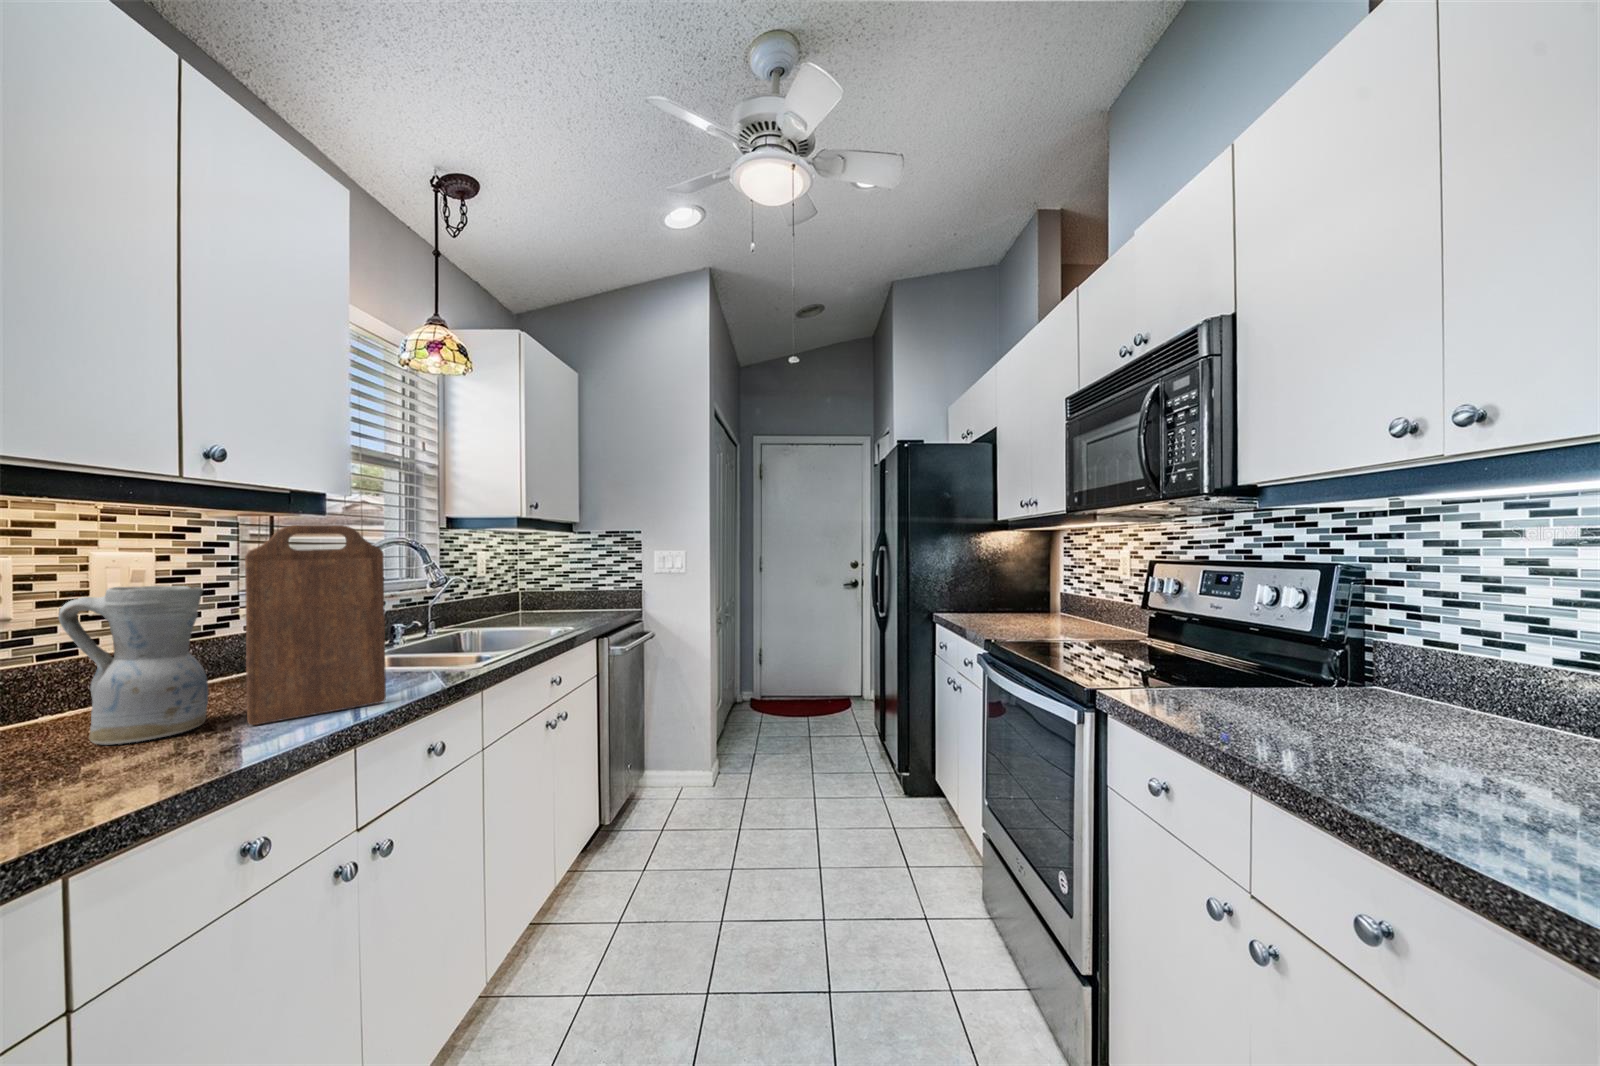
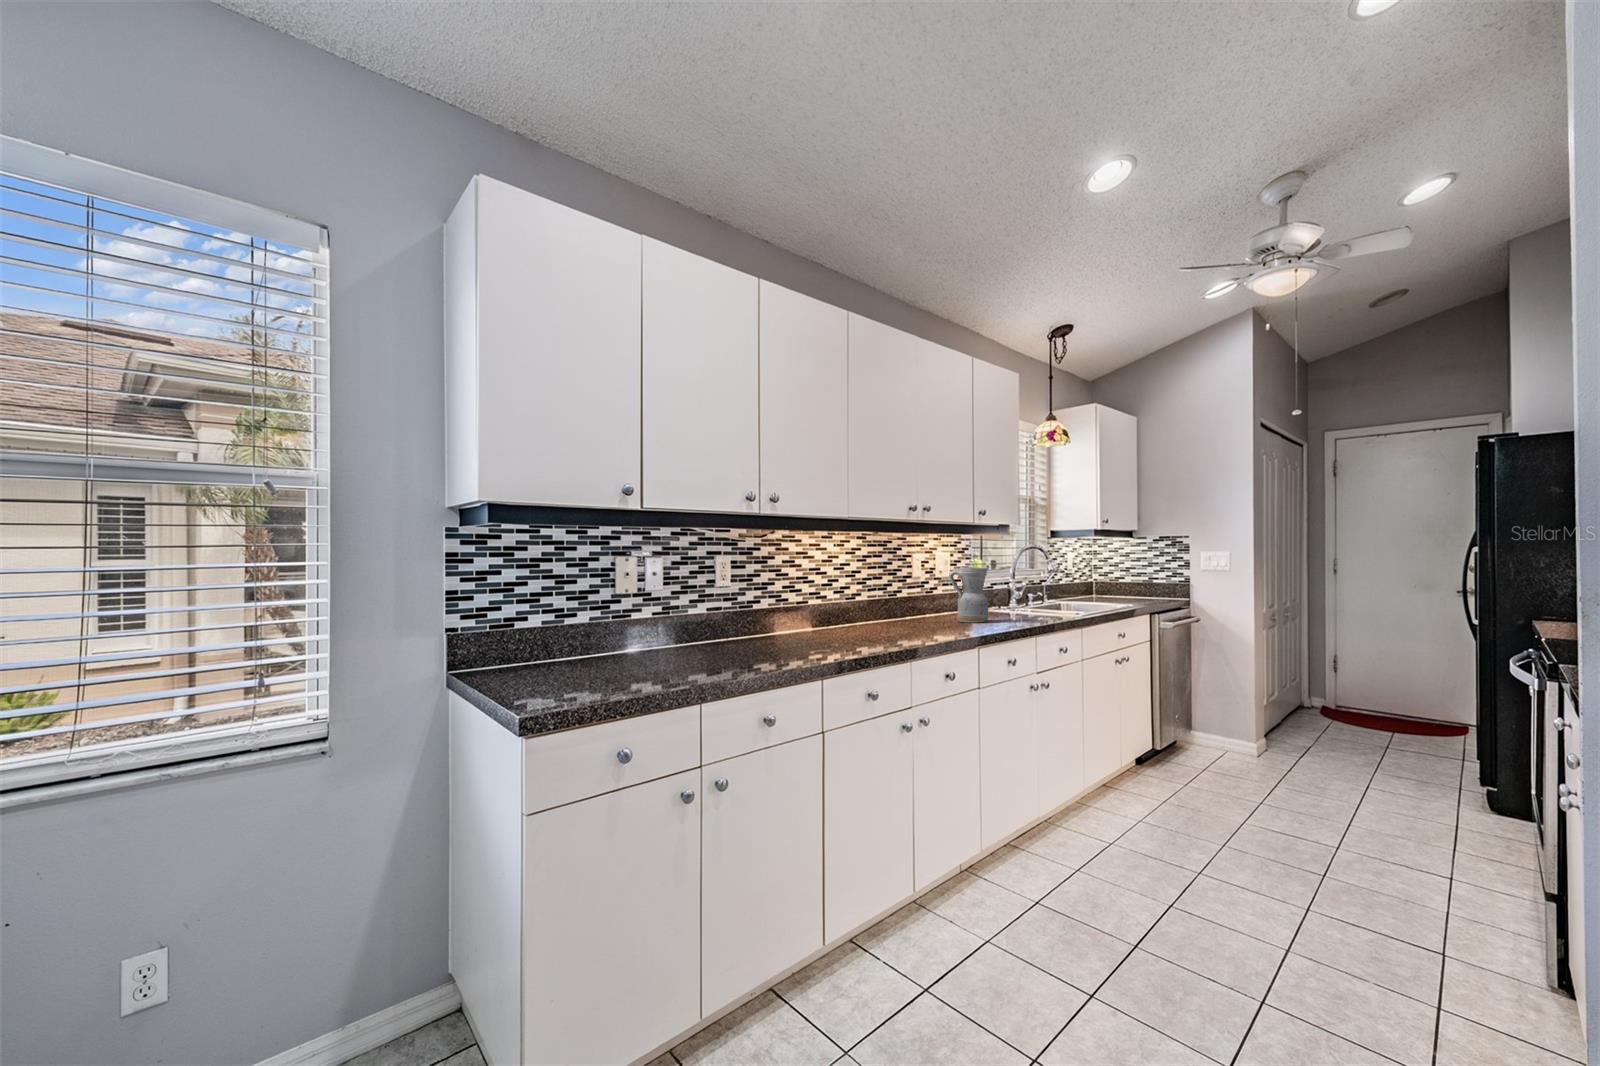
cutting board: present [245,525,386,725] -> none [1001,544,1049,623]

